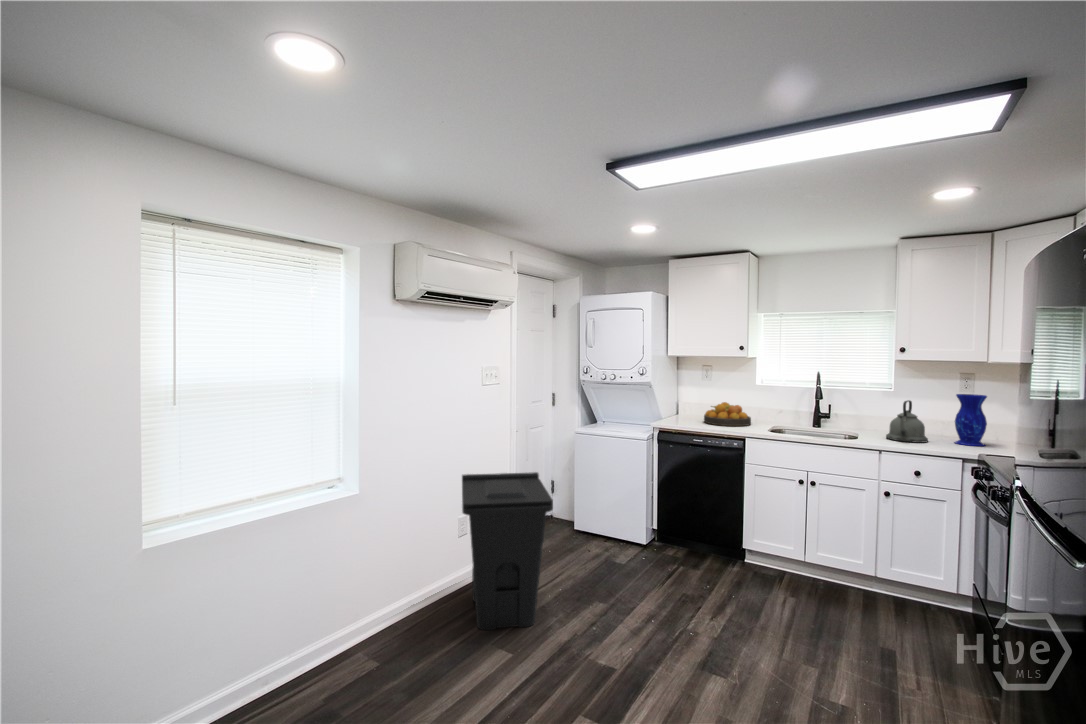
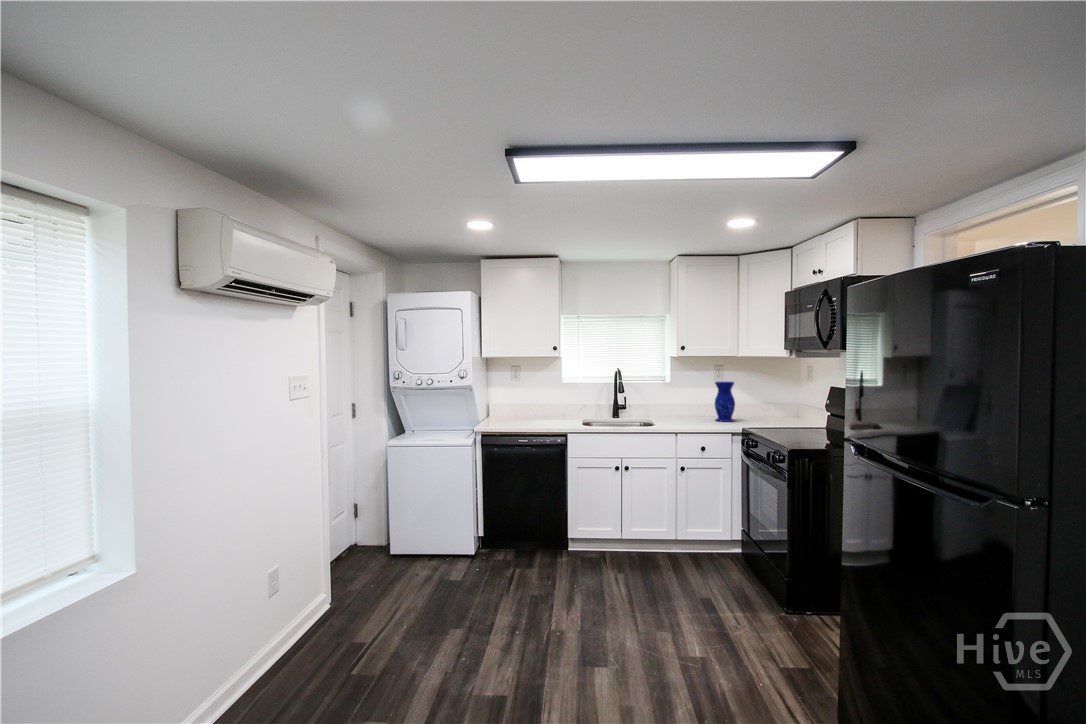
kettle: present [886,400,928,443] -> none [670,389,699,423]
fruit bowl: present [704,402,751,426] -> none [518,401,561,423]
trash can: present [462,472,553,630] -> none [271,495,413,707]

